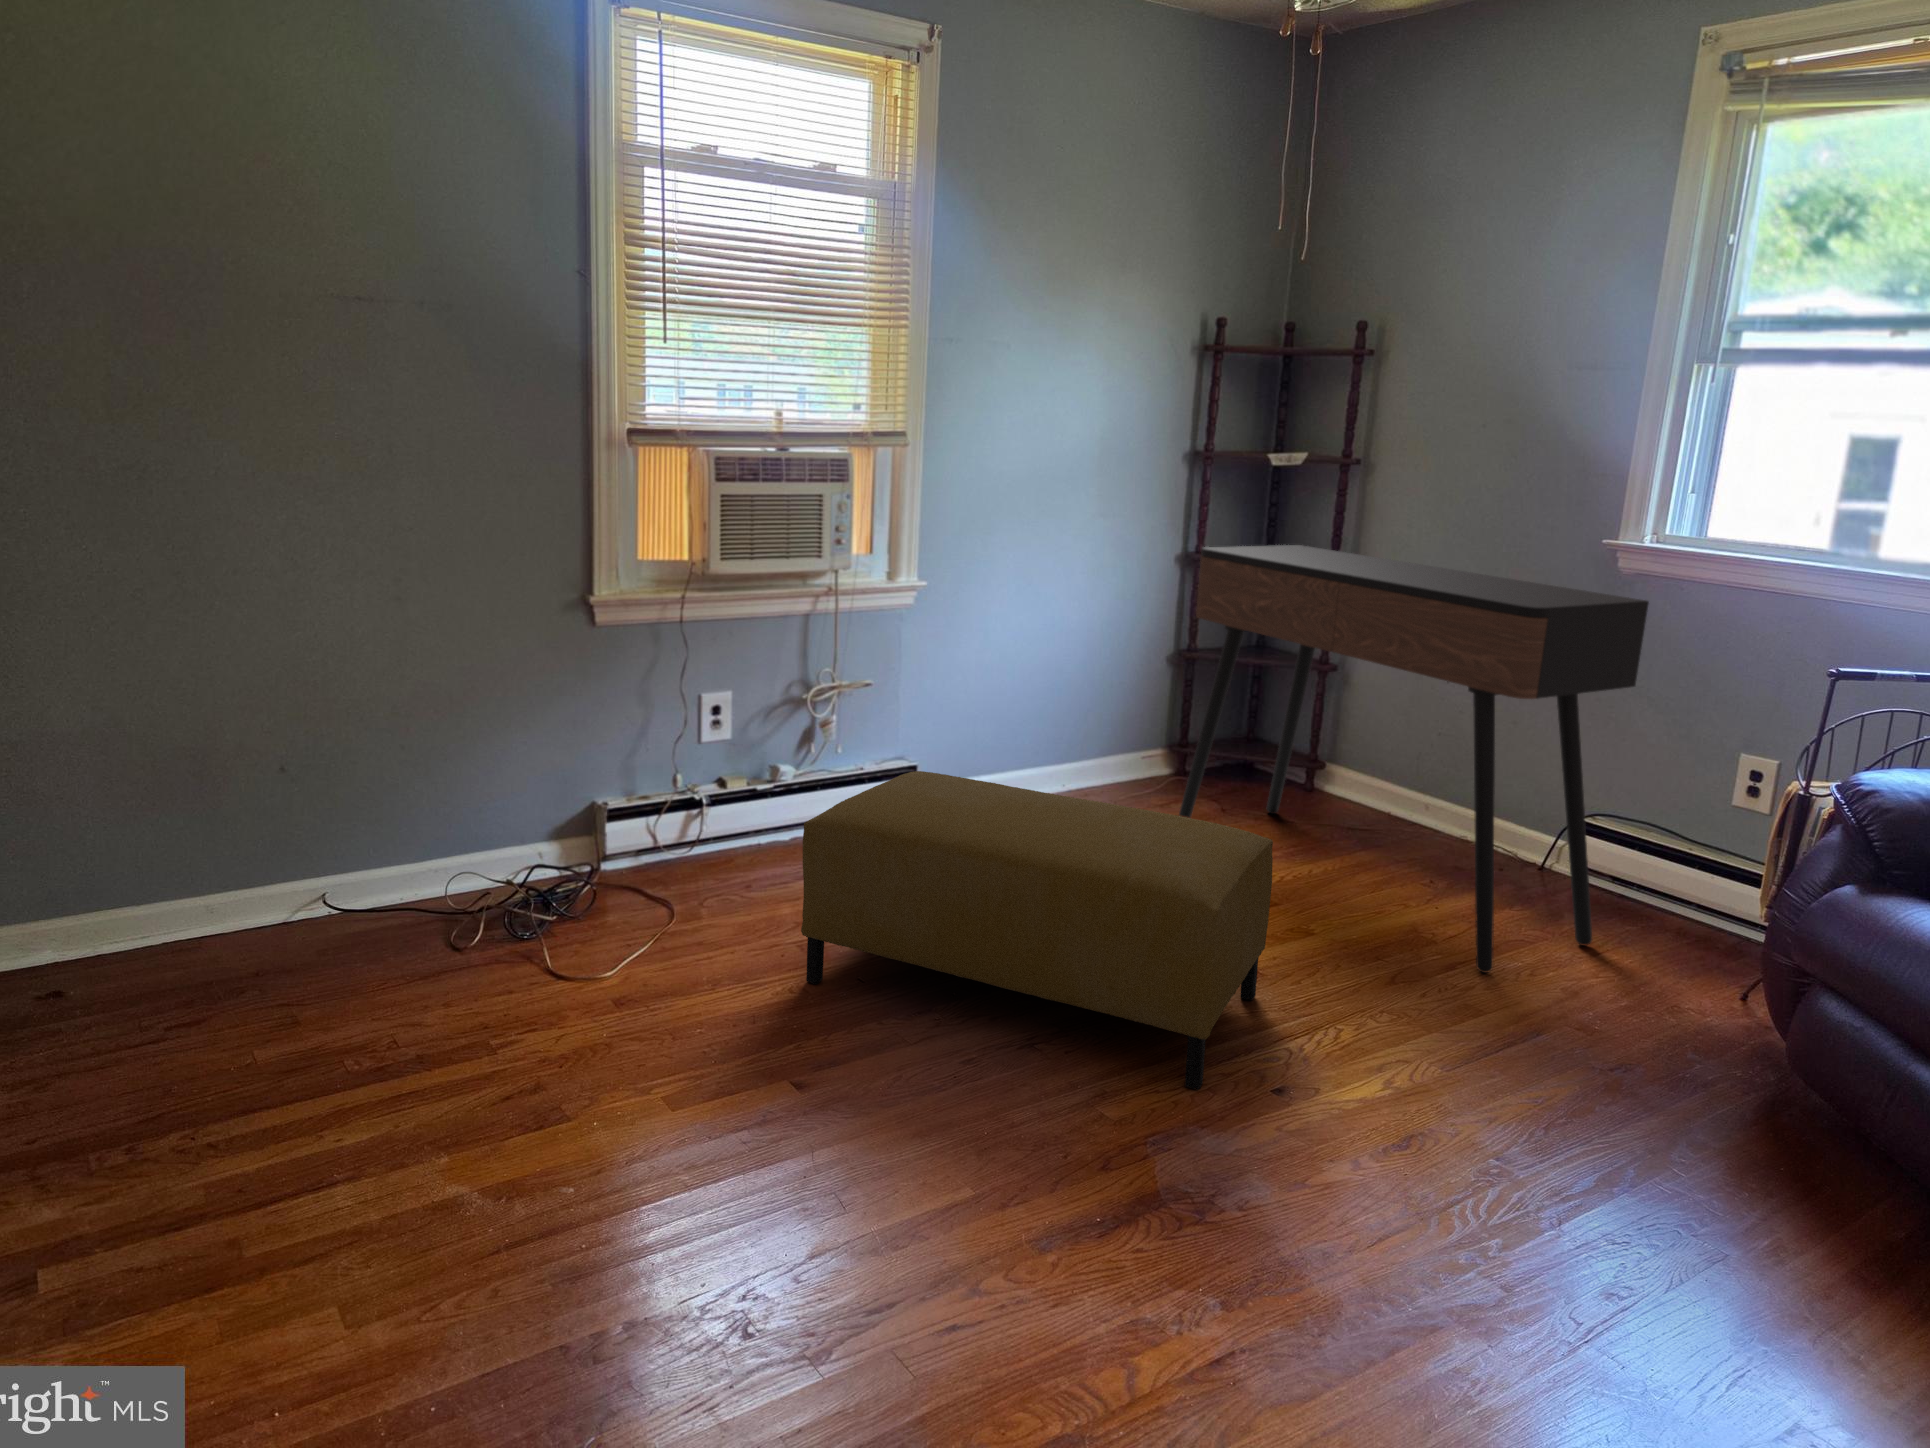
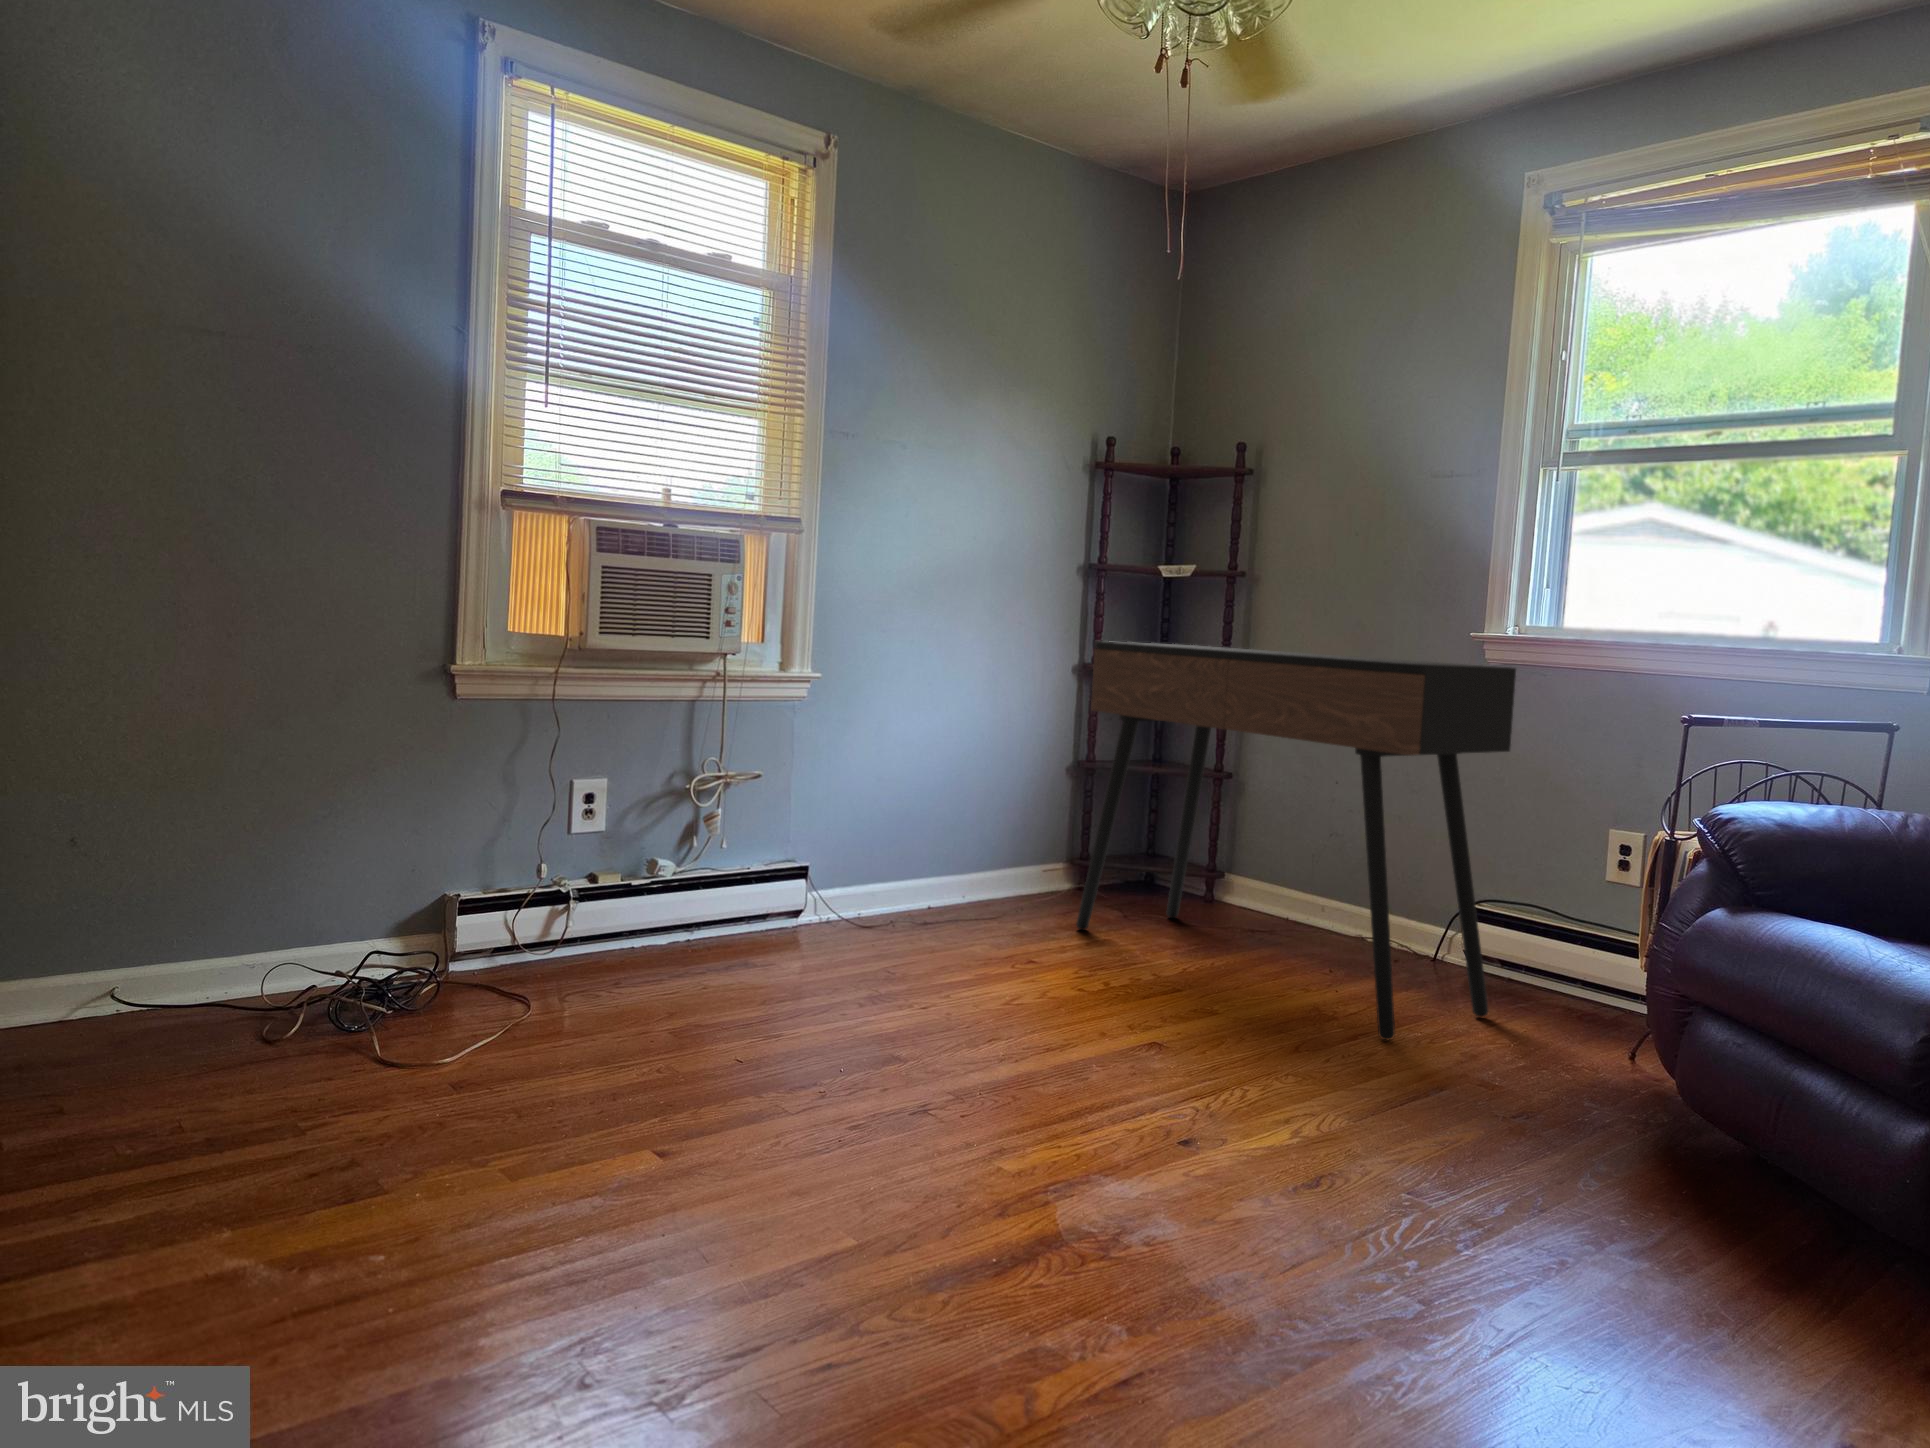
ottoman: present [801,771,1273,1090] -> none [671,842,1172,1143]

